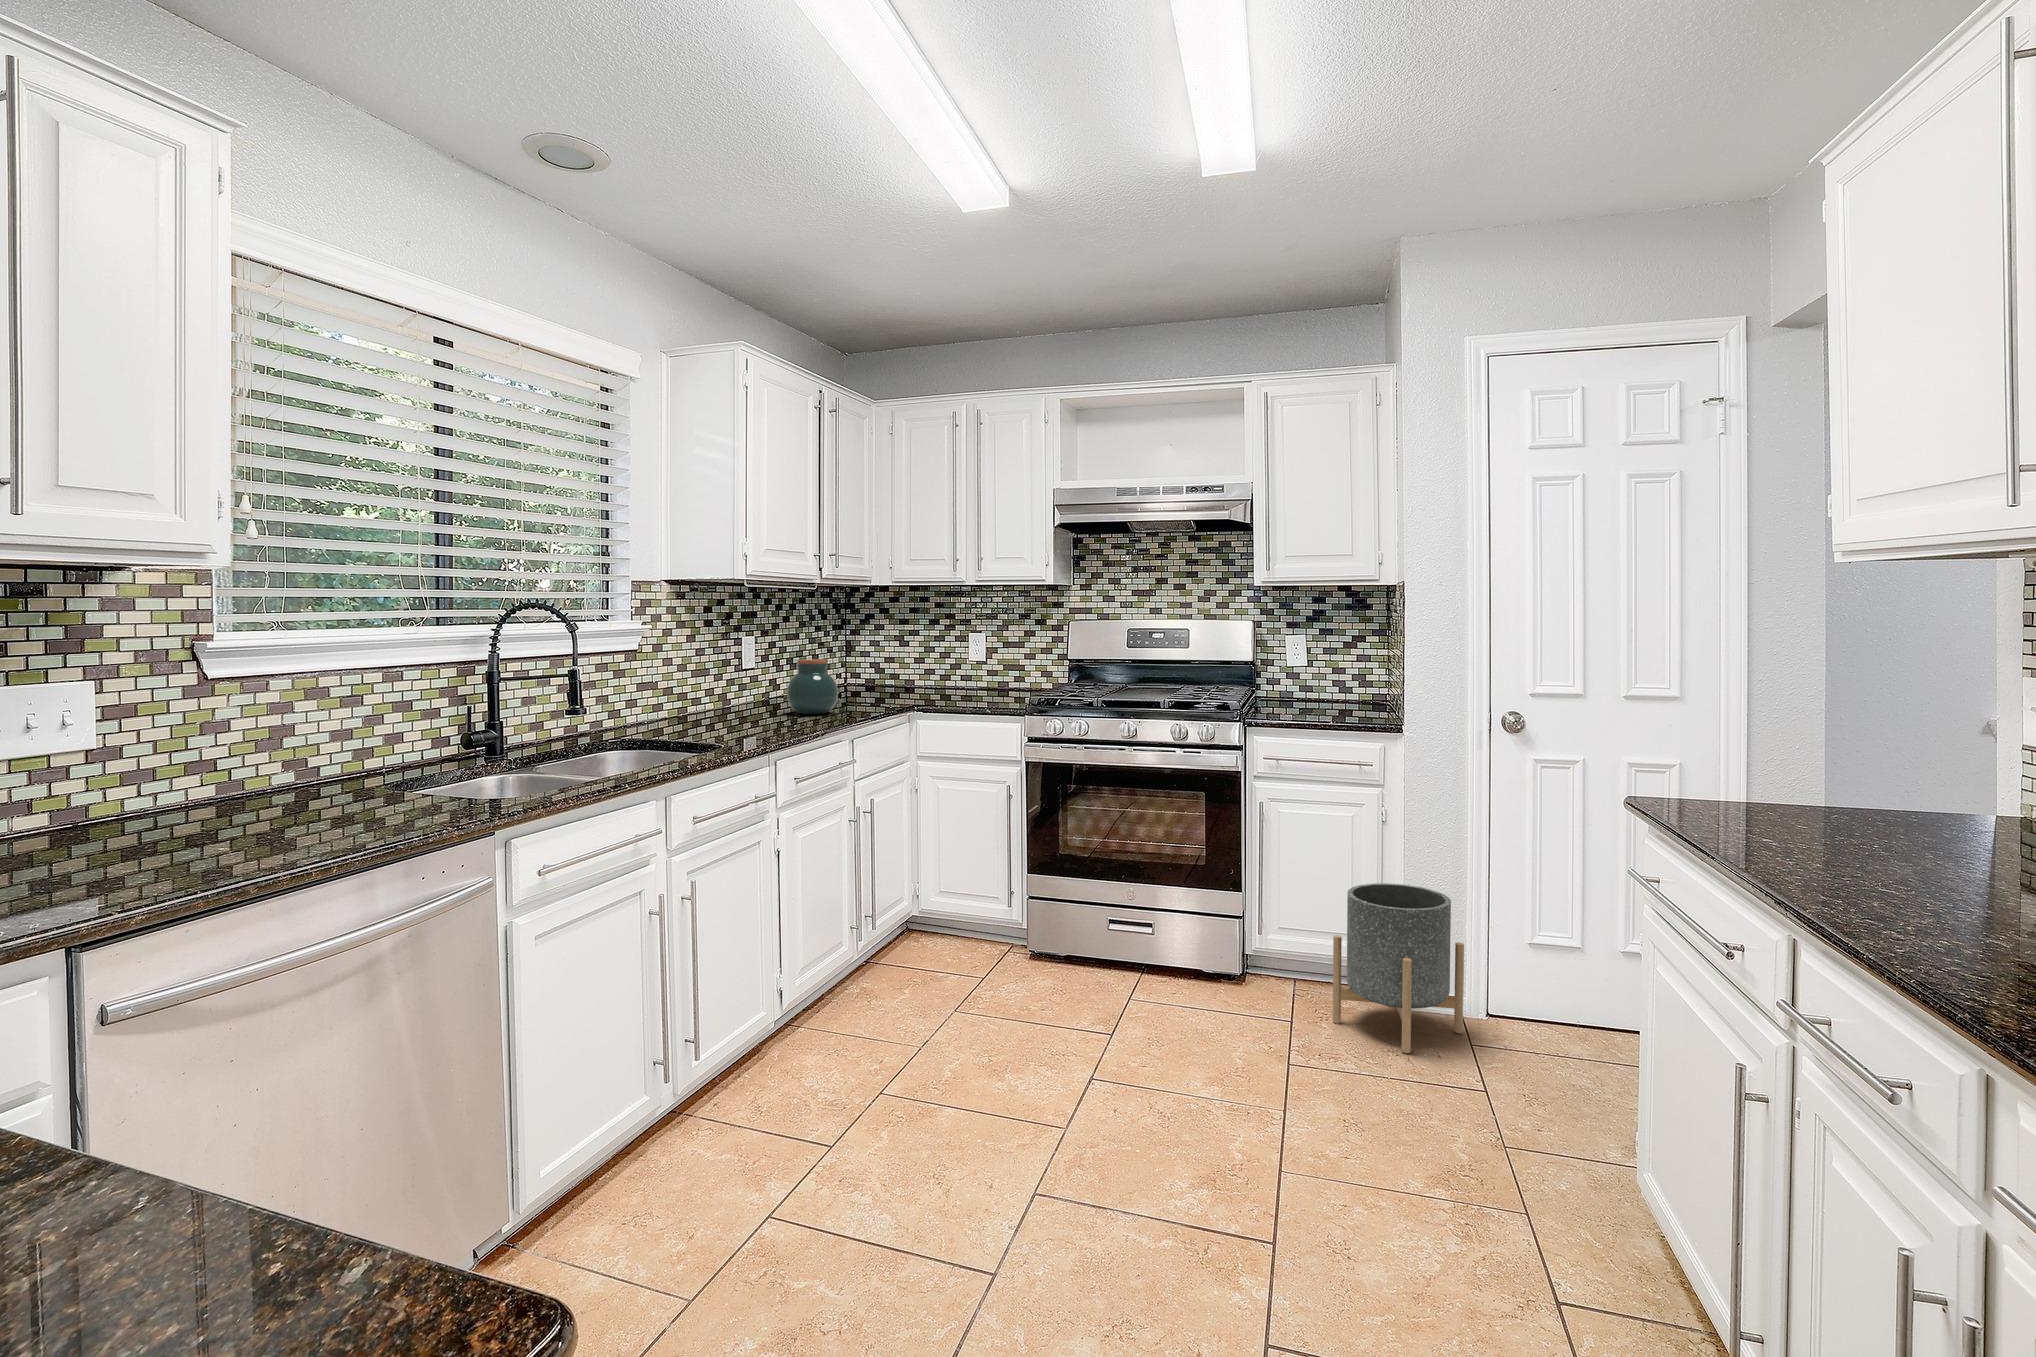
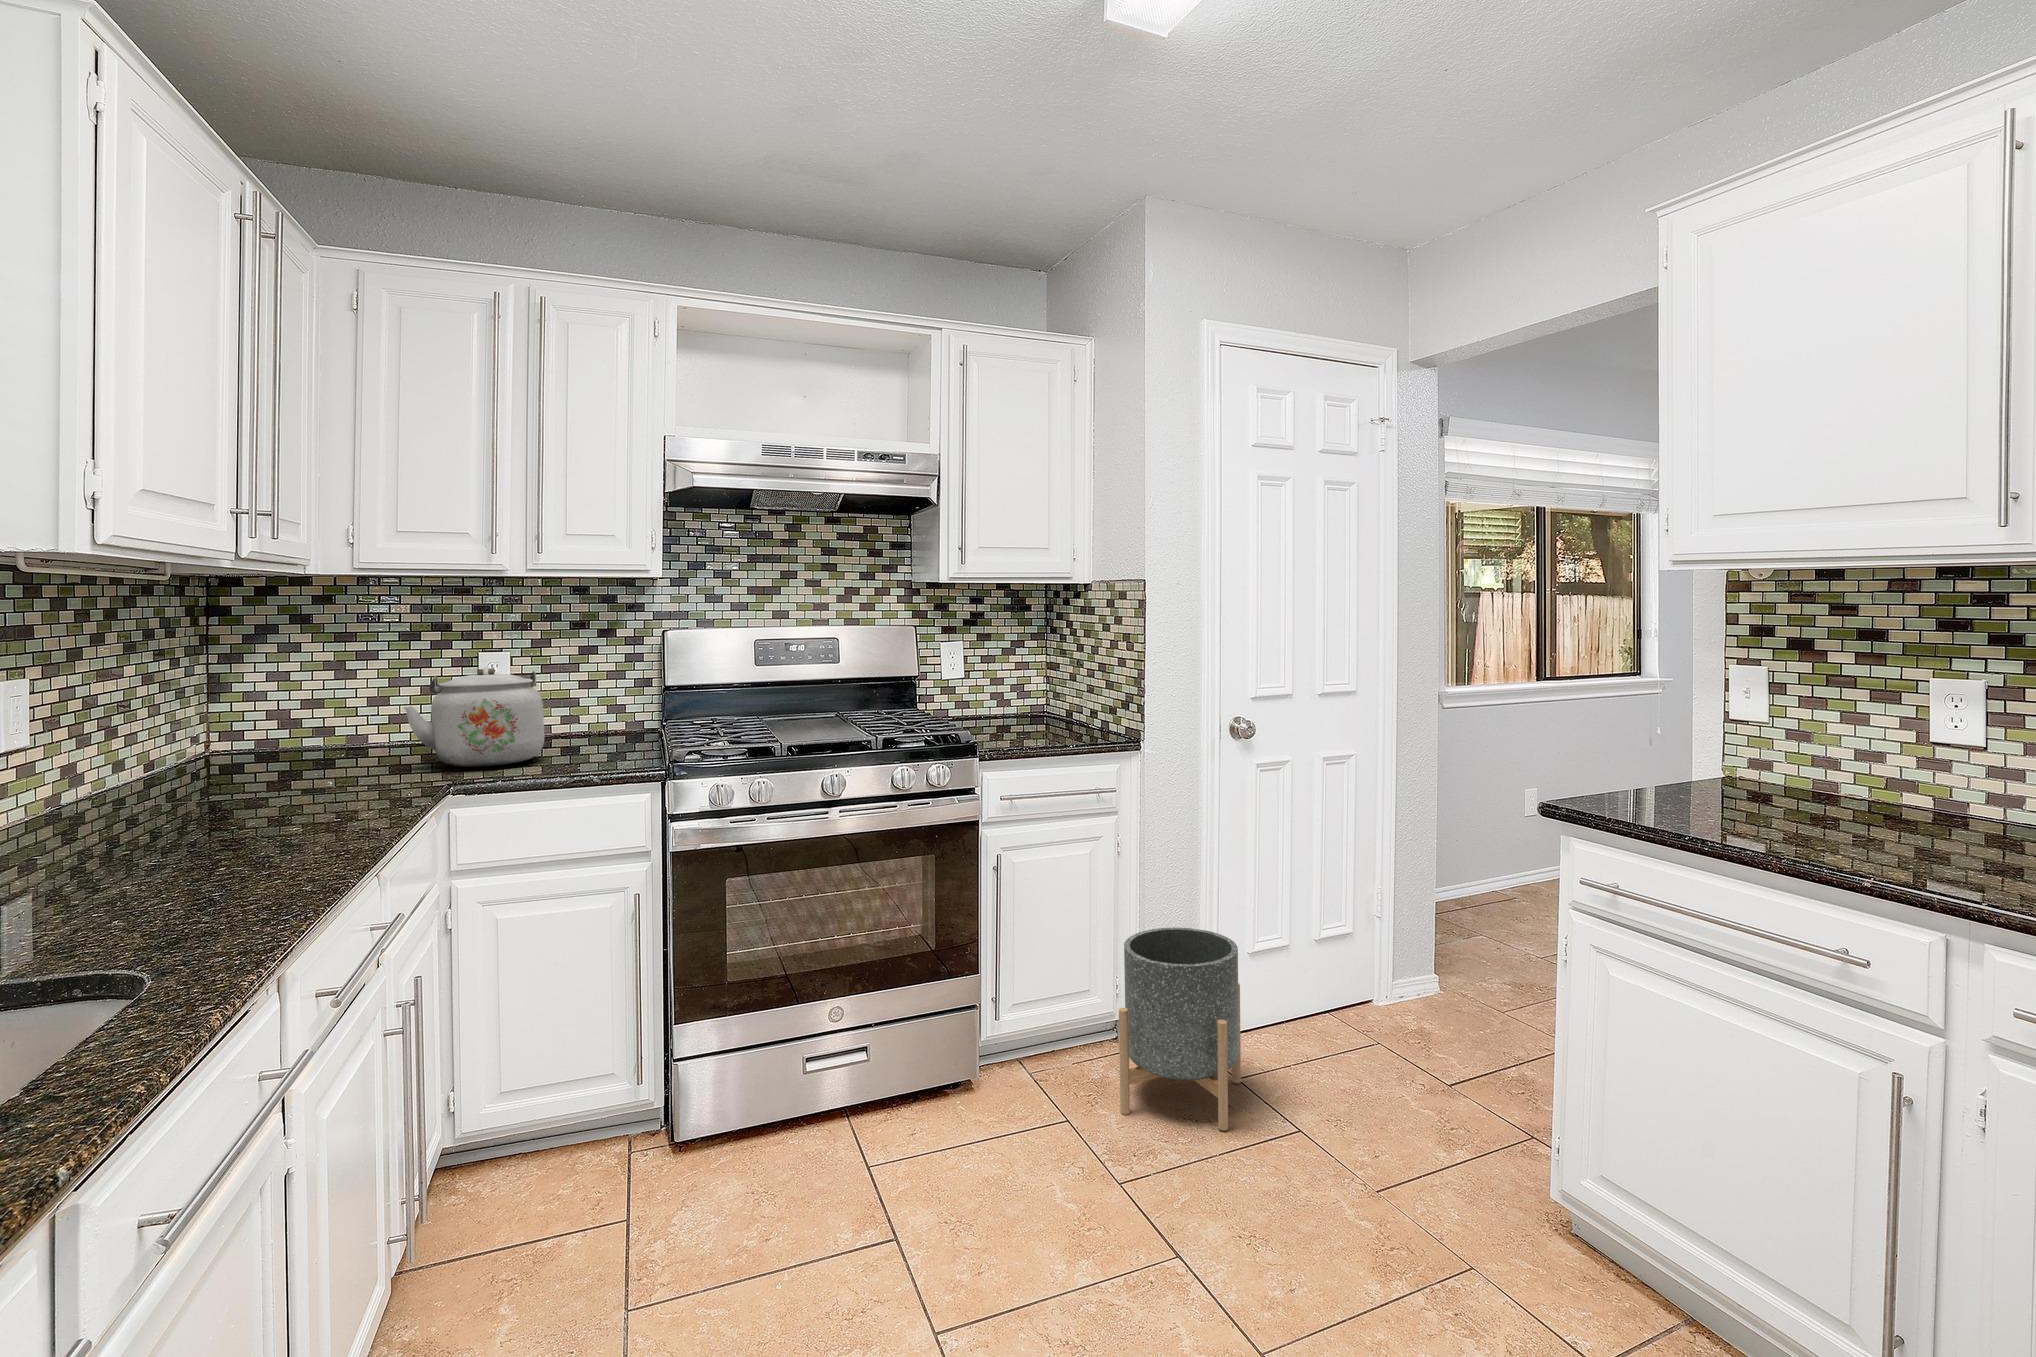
kettle: none [914,641,989,701] -> present [404,667,545,767]
jar: present [787,659,838,714] -> none [163,717,291,829]

